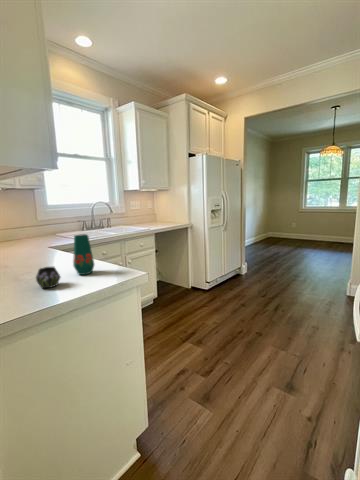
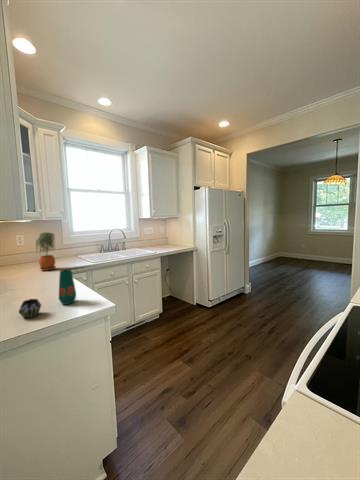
potted plant: none [13,201,39,248] -> present [36,233,56,271]

